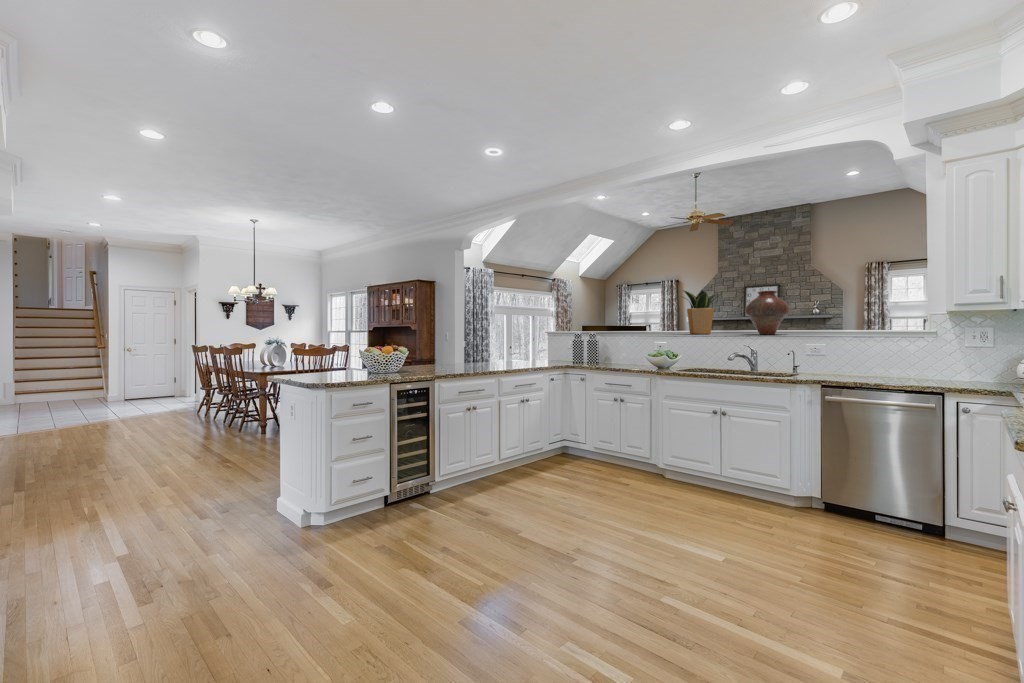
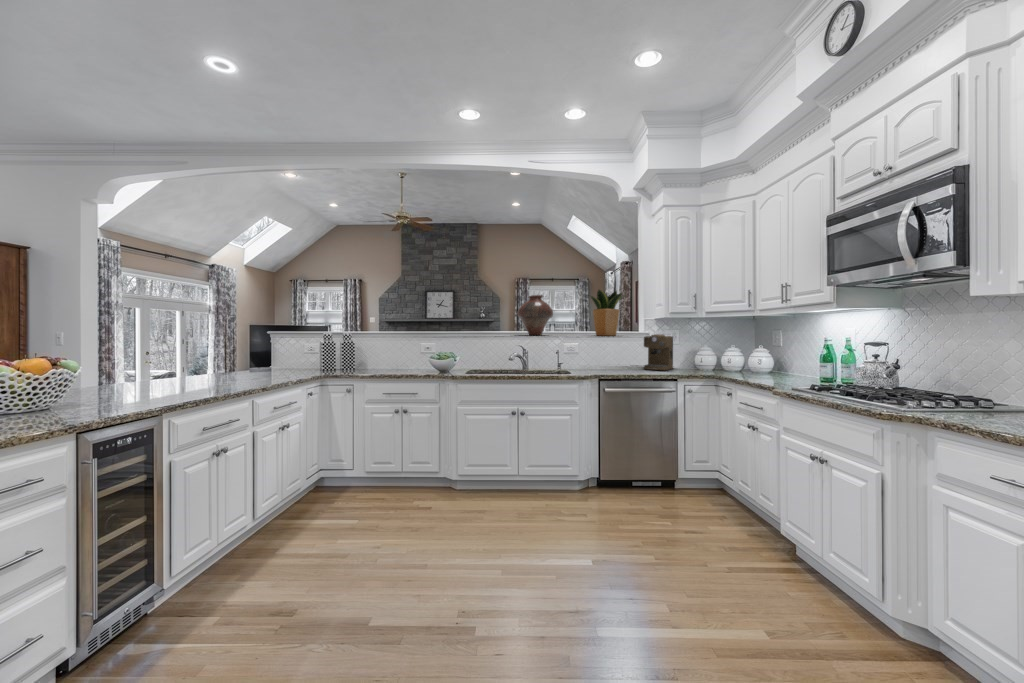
potted plant: present [680,290,719,334] -> present [591,290,623,336]
coffee maker: none [918,333,981,382] -> present [644,334,673,370]

